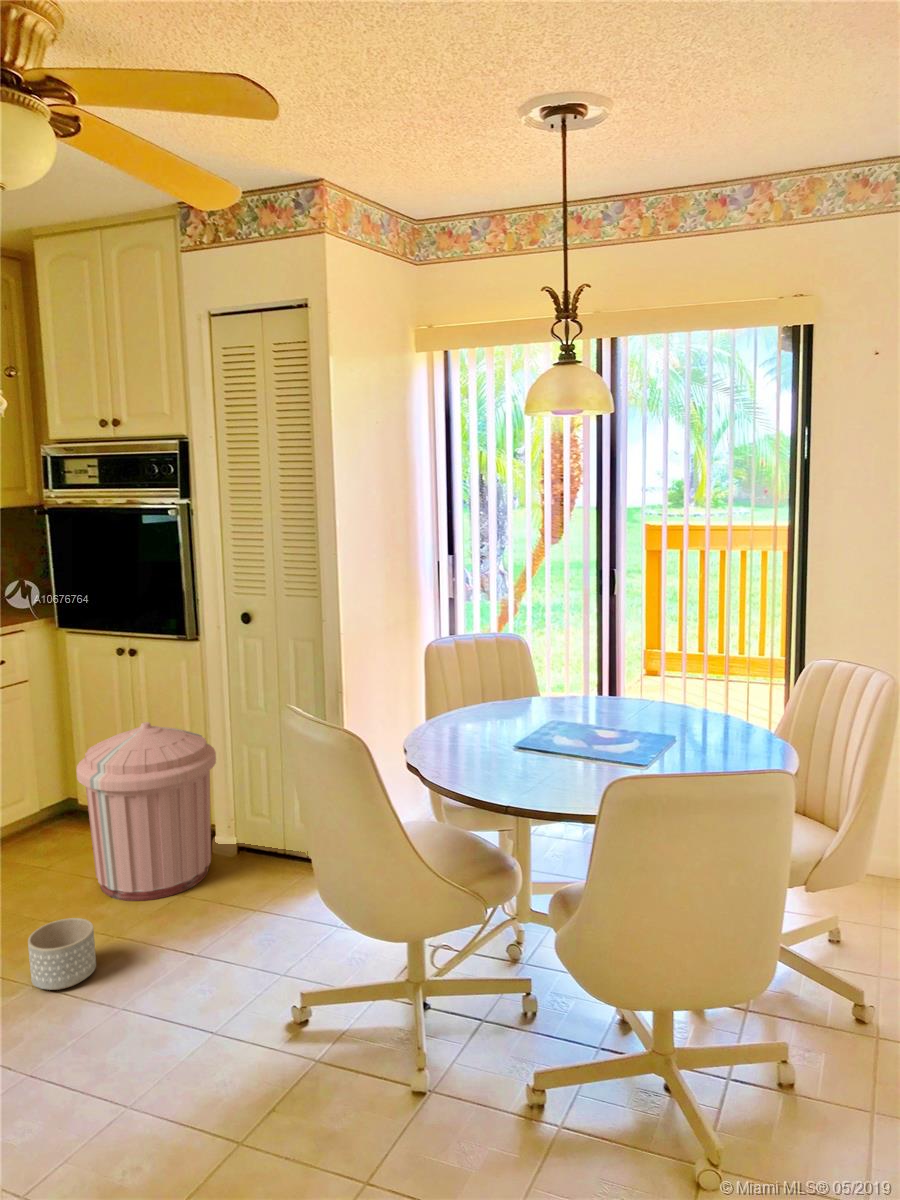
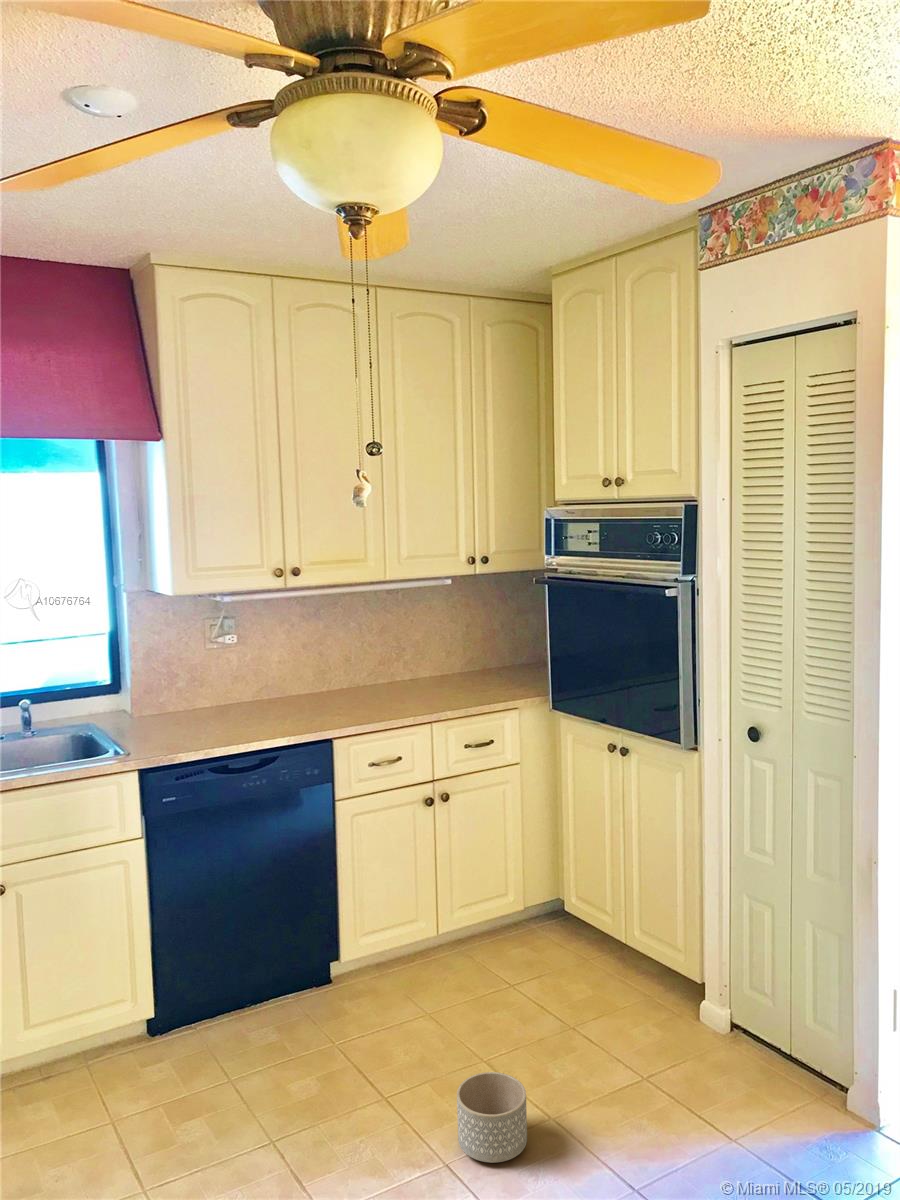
trash can: present [77,722,216,901] -> none [543,845,704,1069]

